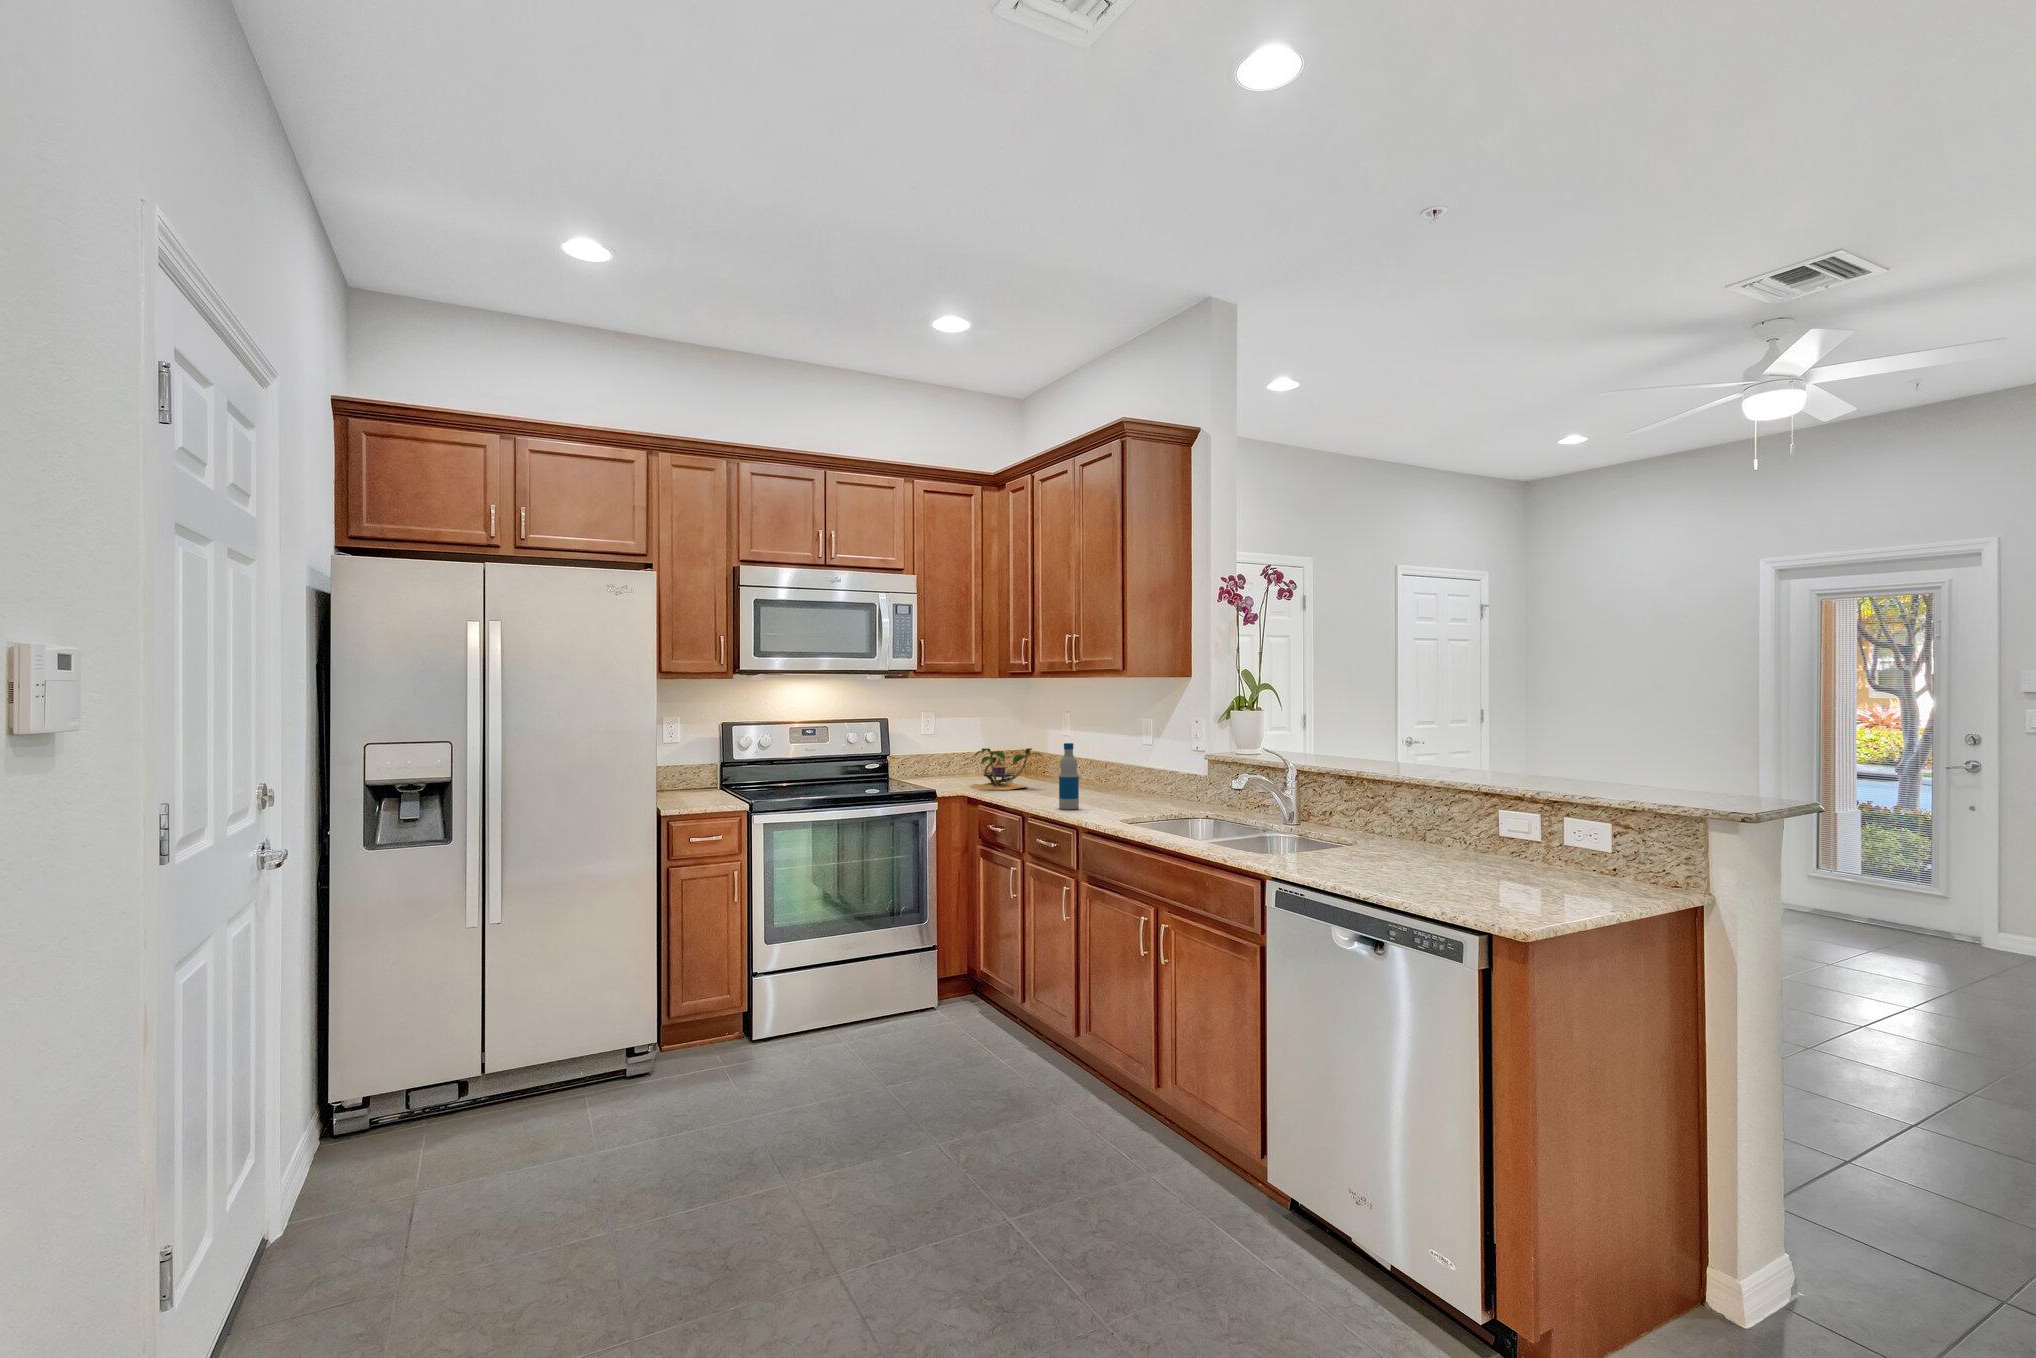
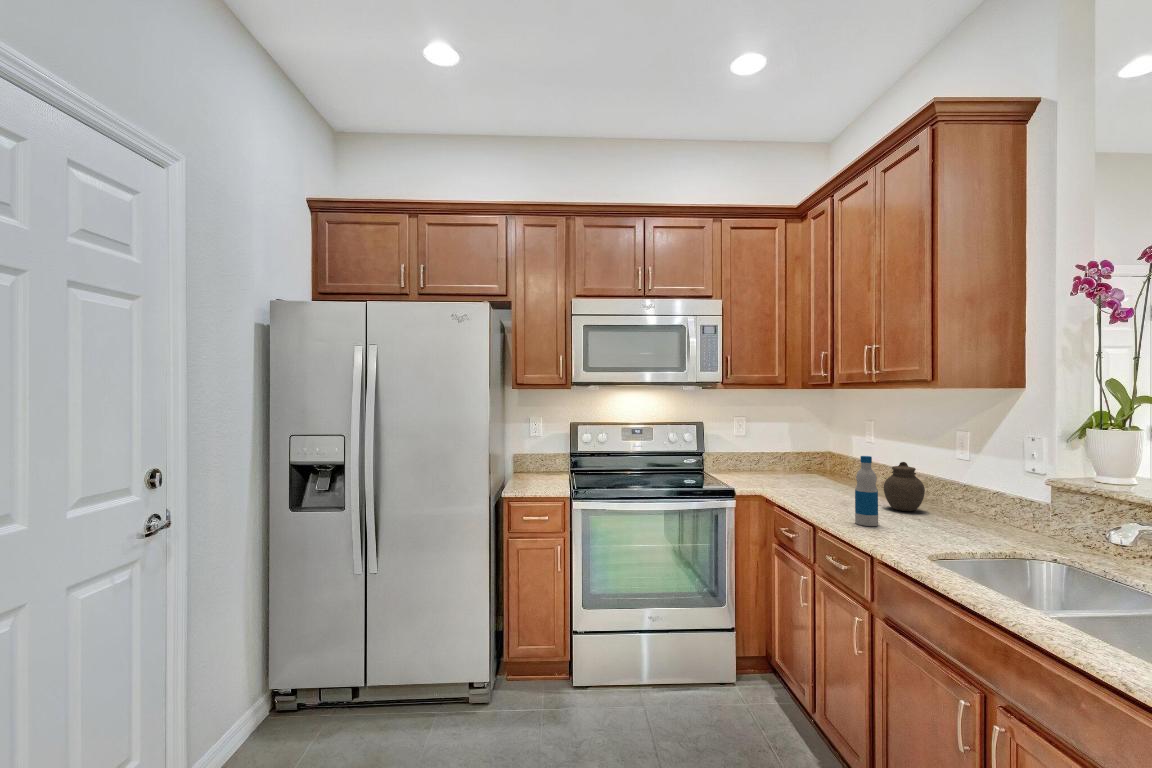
plant: present [971,748,1042,790] -> none [774,450,844,490]
jar: none [1081,751,1116,799] -> present [884,462,925,511]

